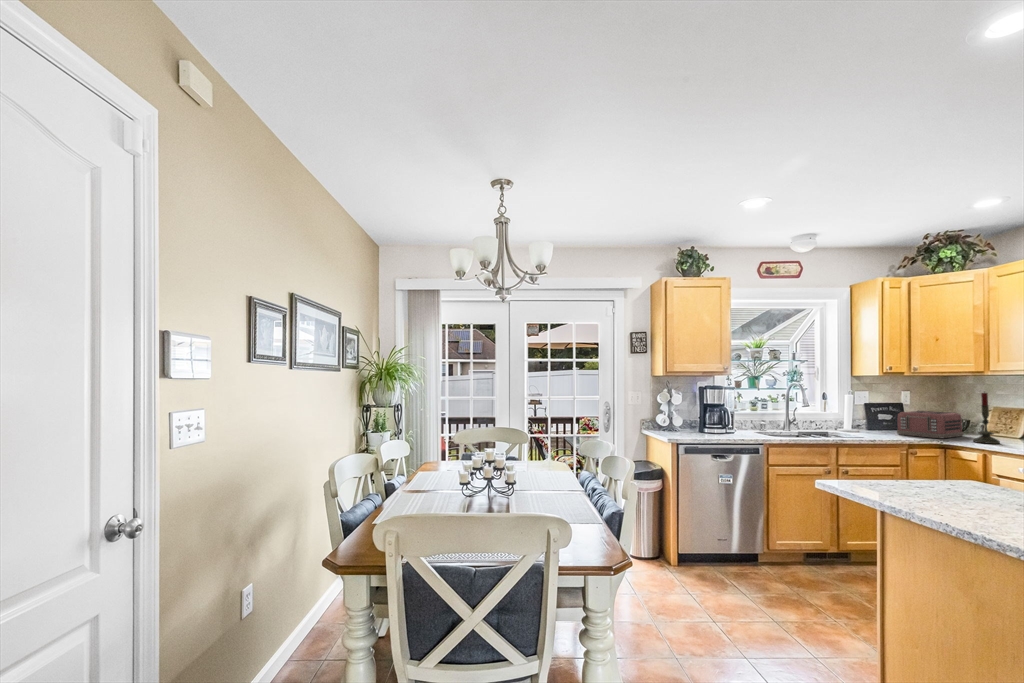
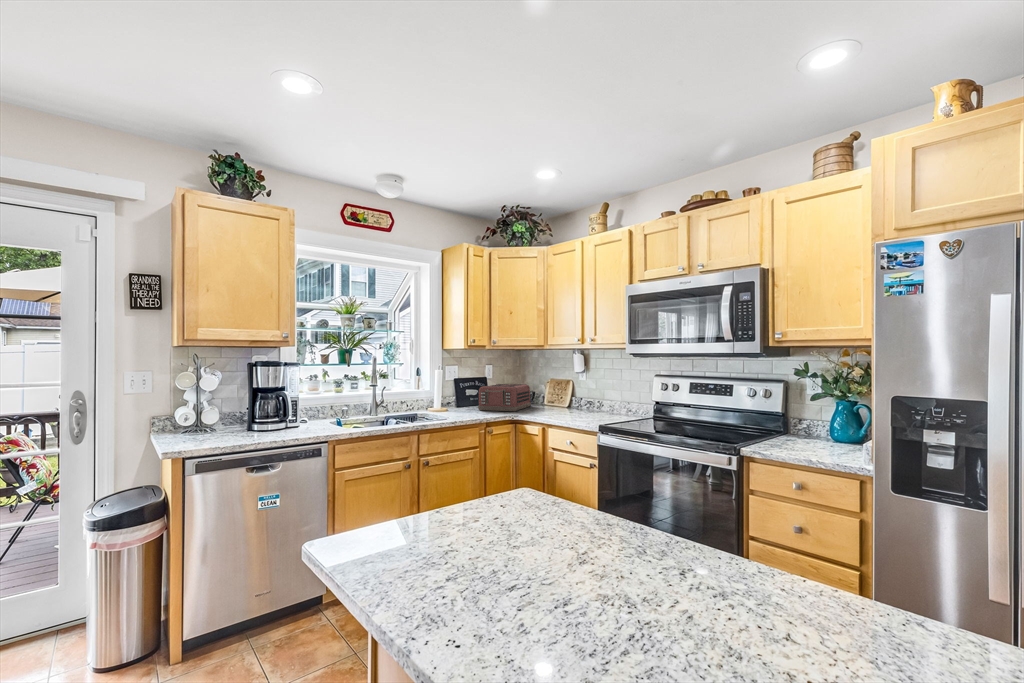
candle: present [973,393,1000,444] -> none [539,362,558,413]

